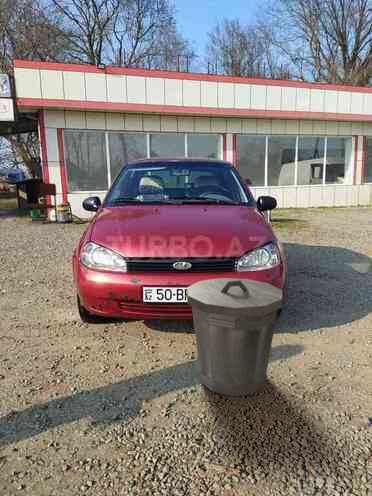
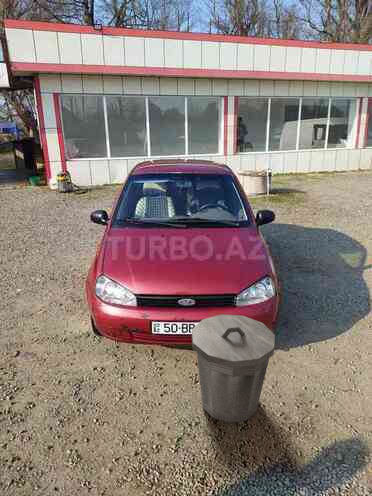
bench: present [25,183,58,224] -> none [24,151,58,194]

